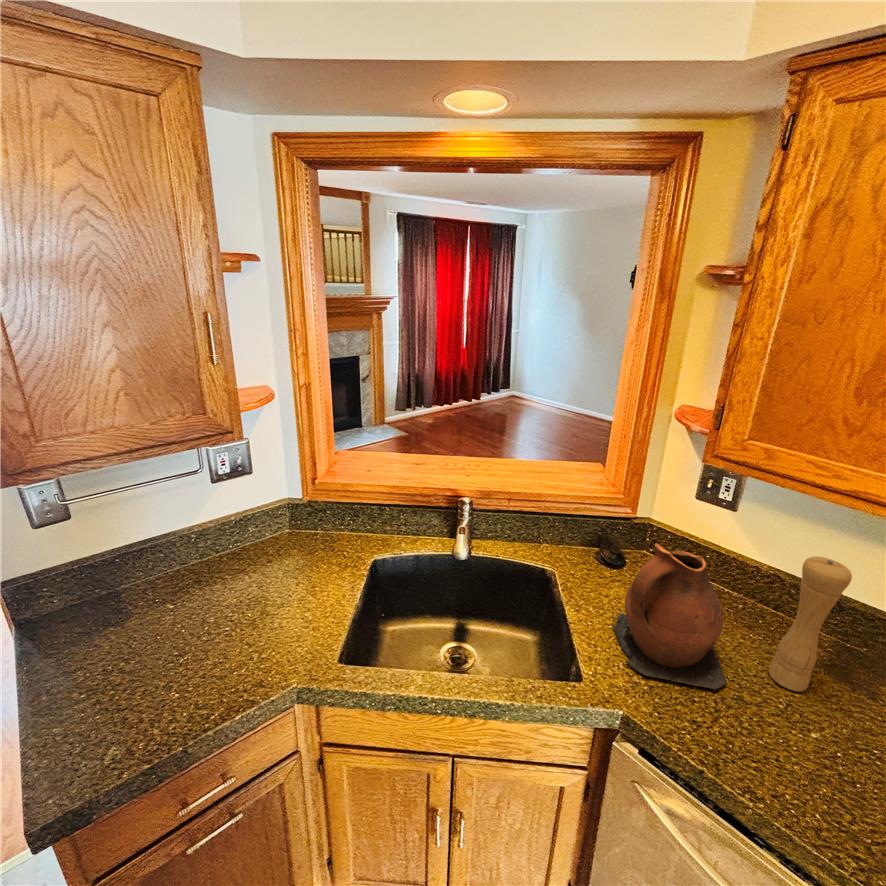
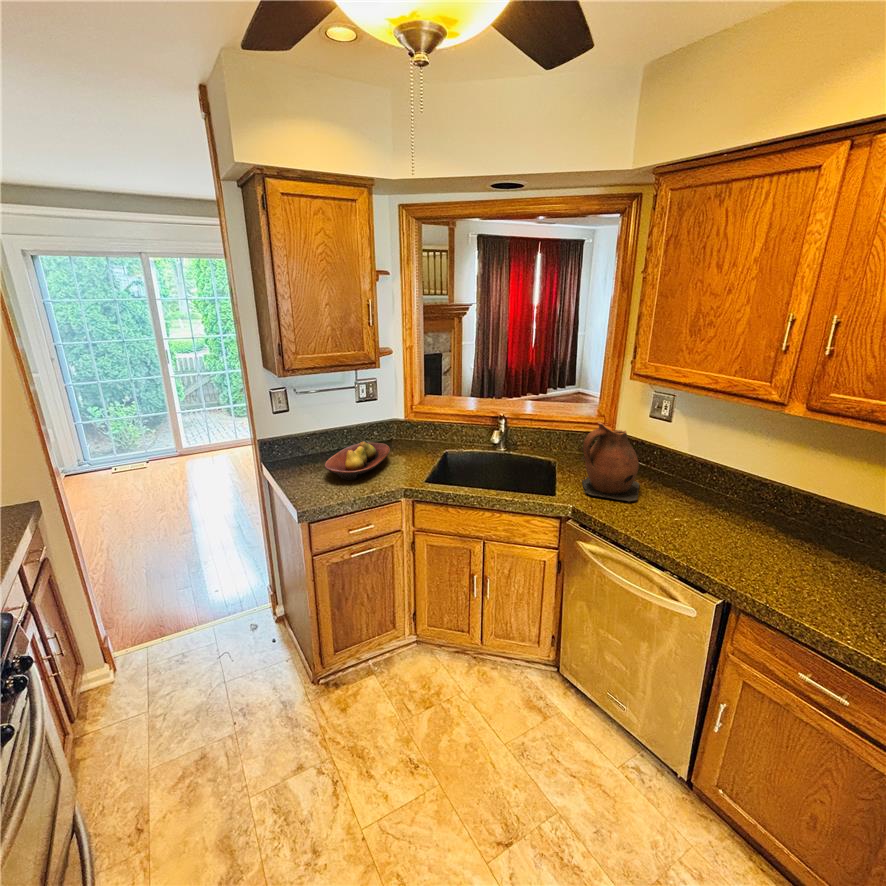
fruit bowl: none [131,556,274,670] -> present [325,442,390,480]
pepper mill: present [769,556,852,692] -> none [666,426,700,506]

